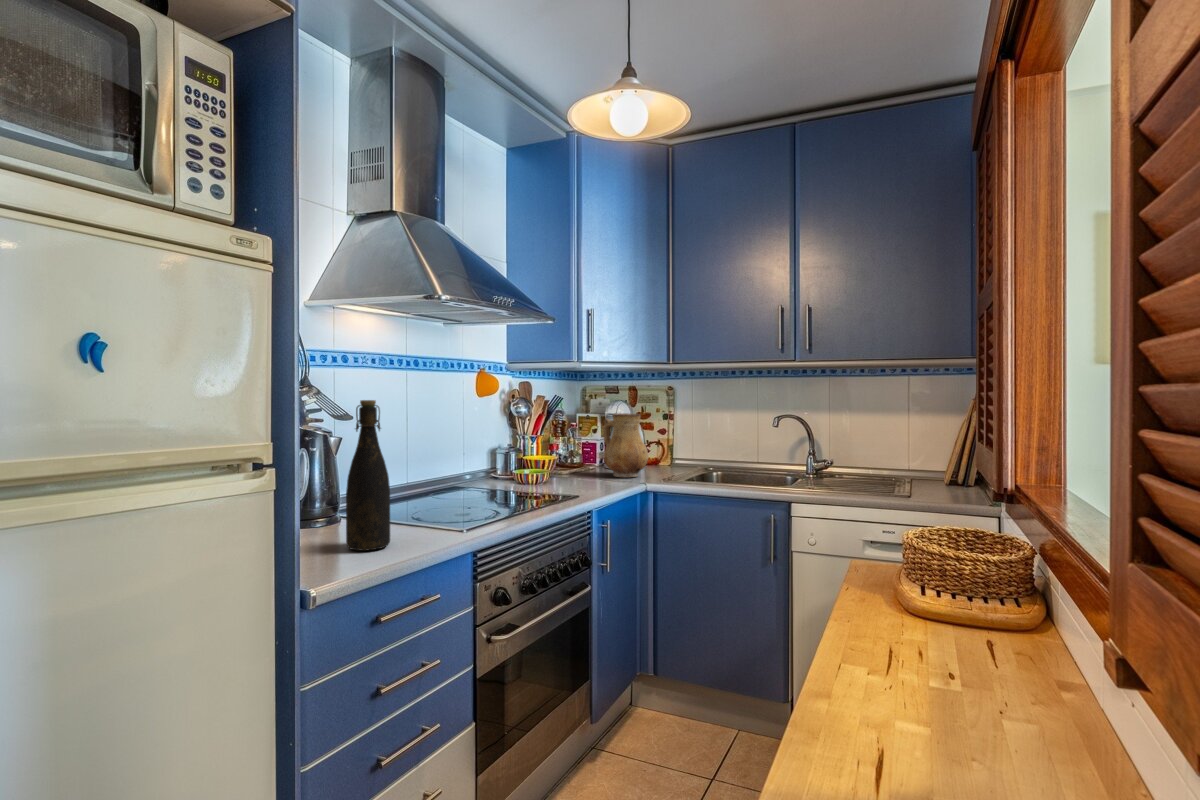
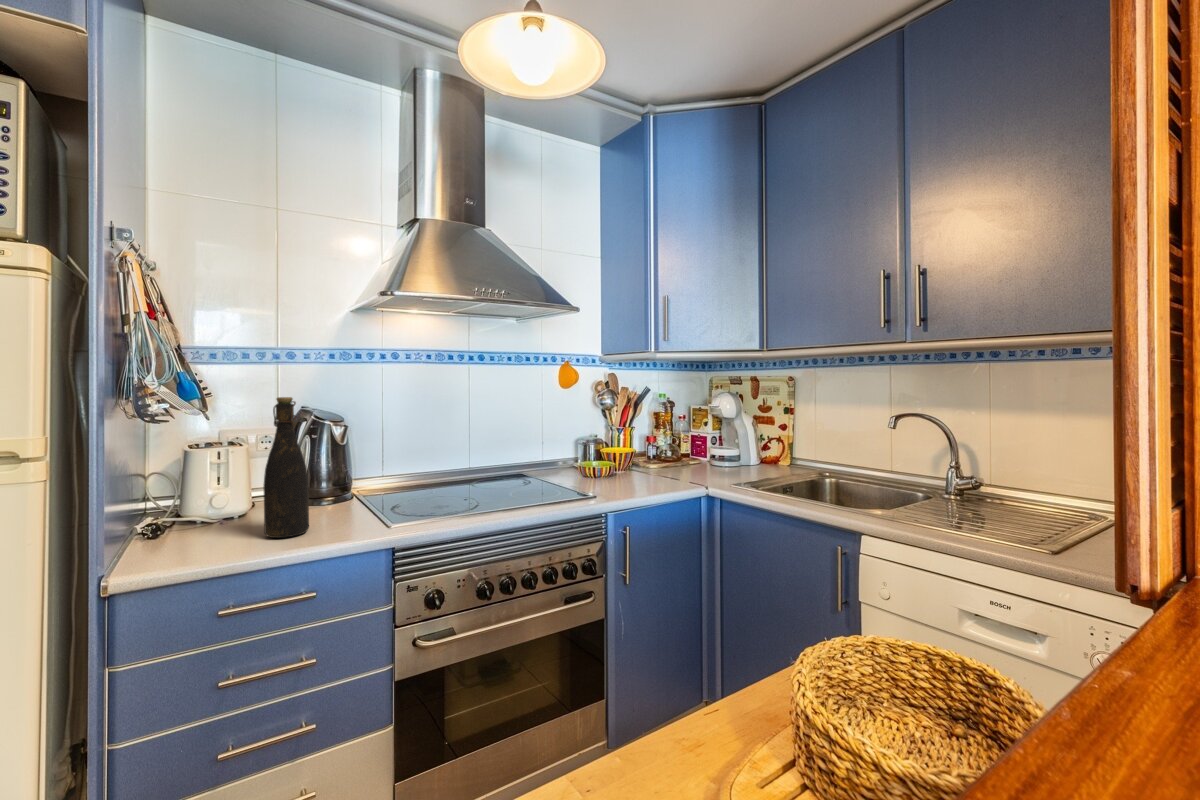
ceramic pitcher: present [603,413,648,477] -> none [684,407,732,477]

